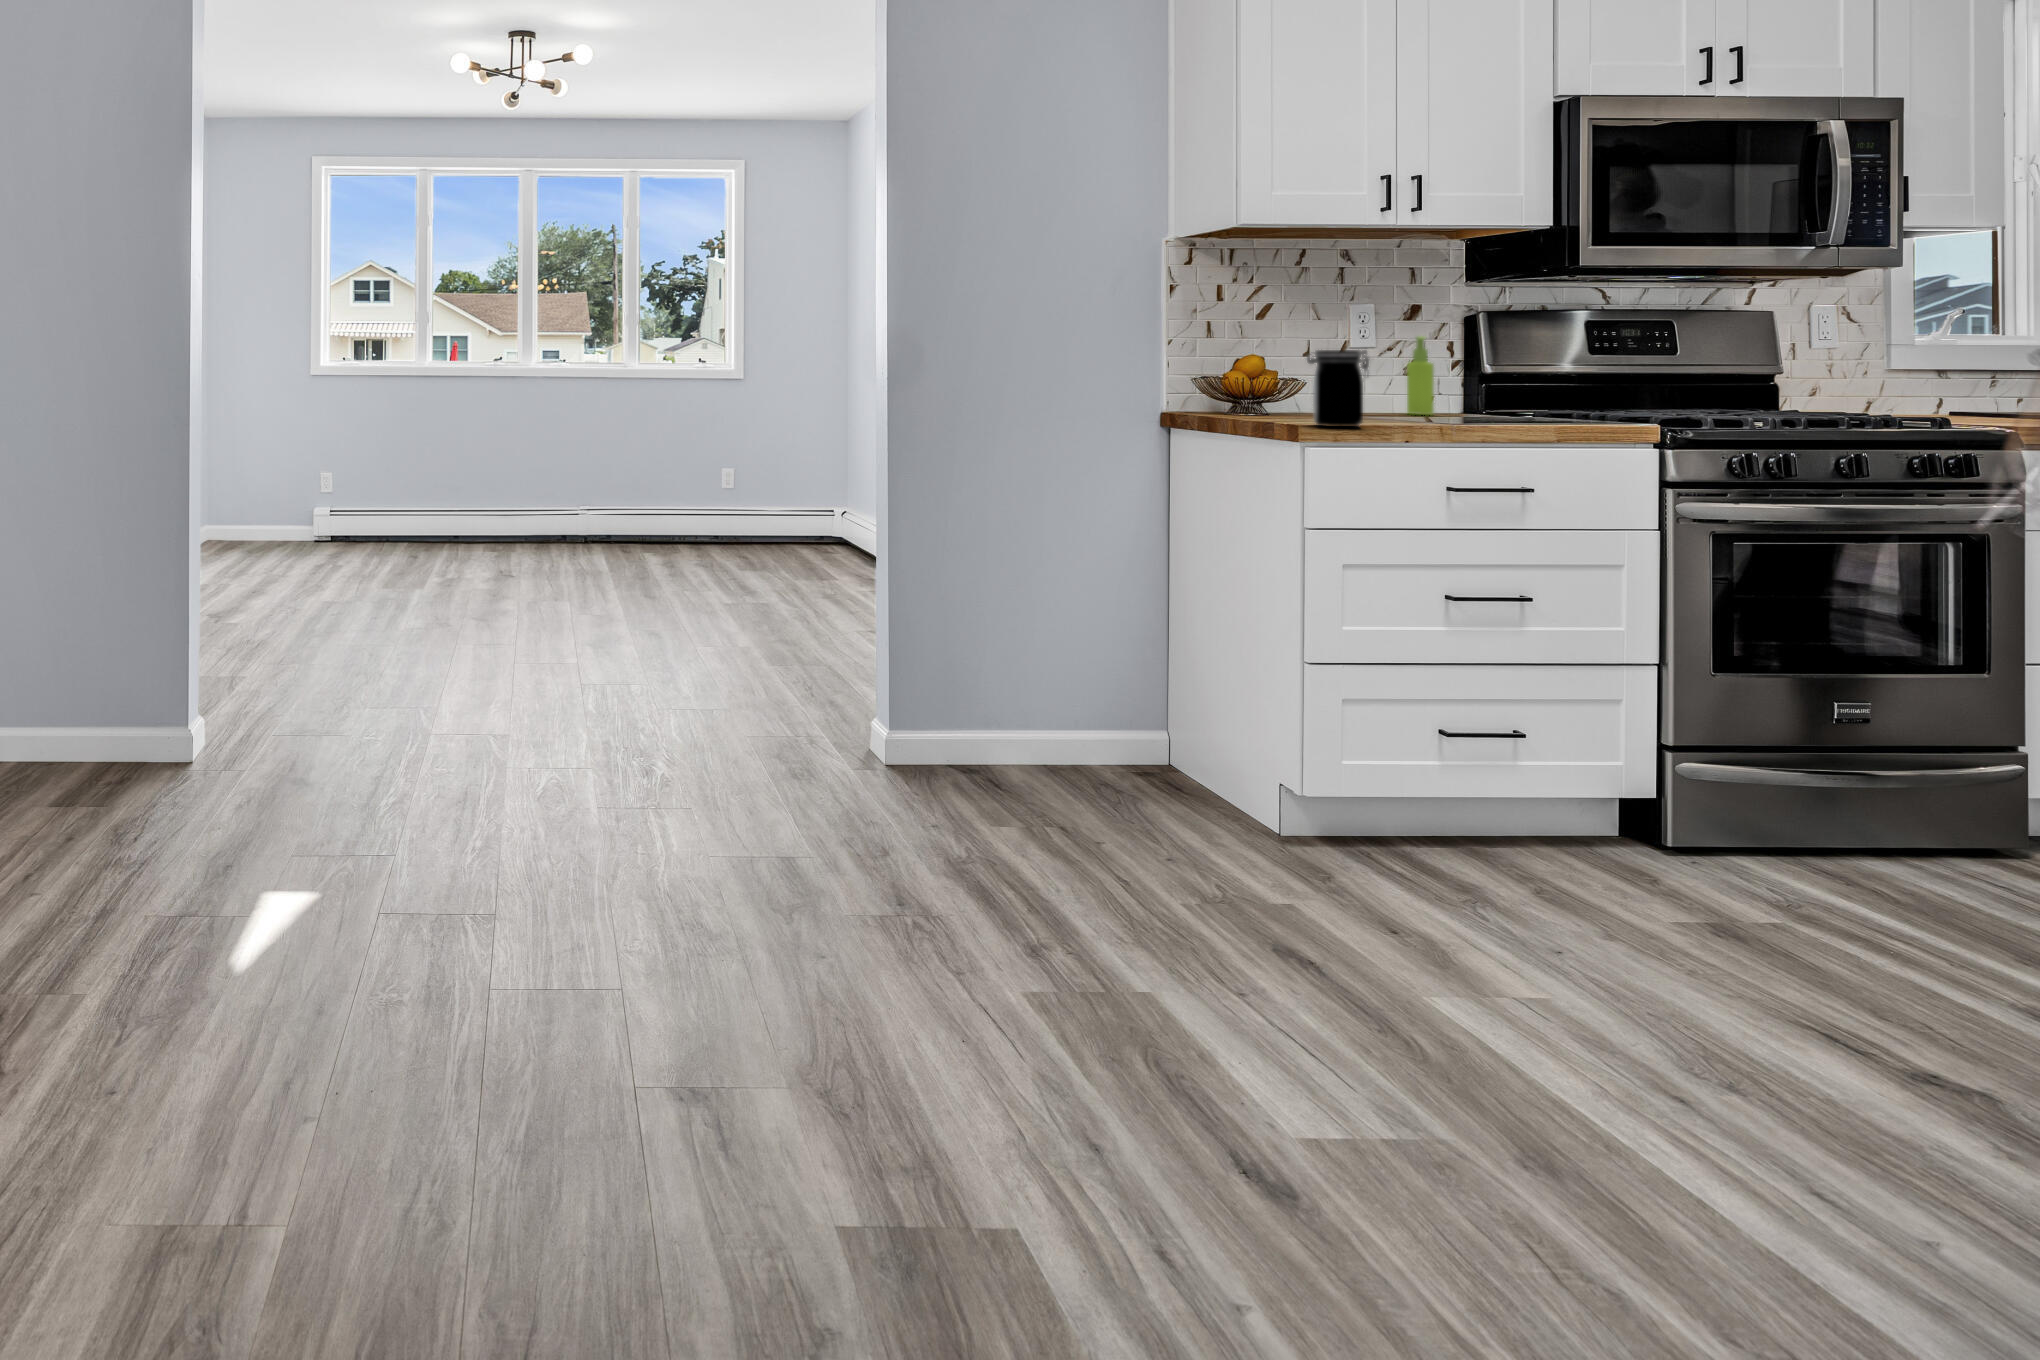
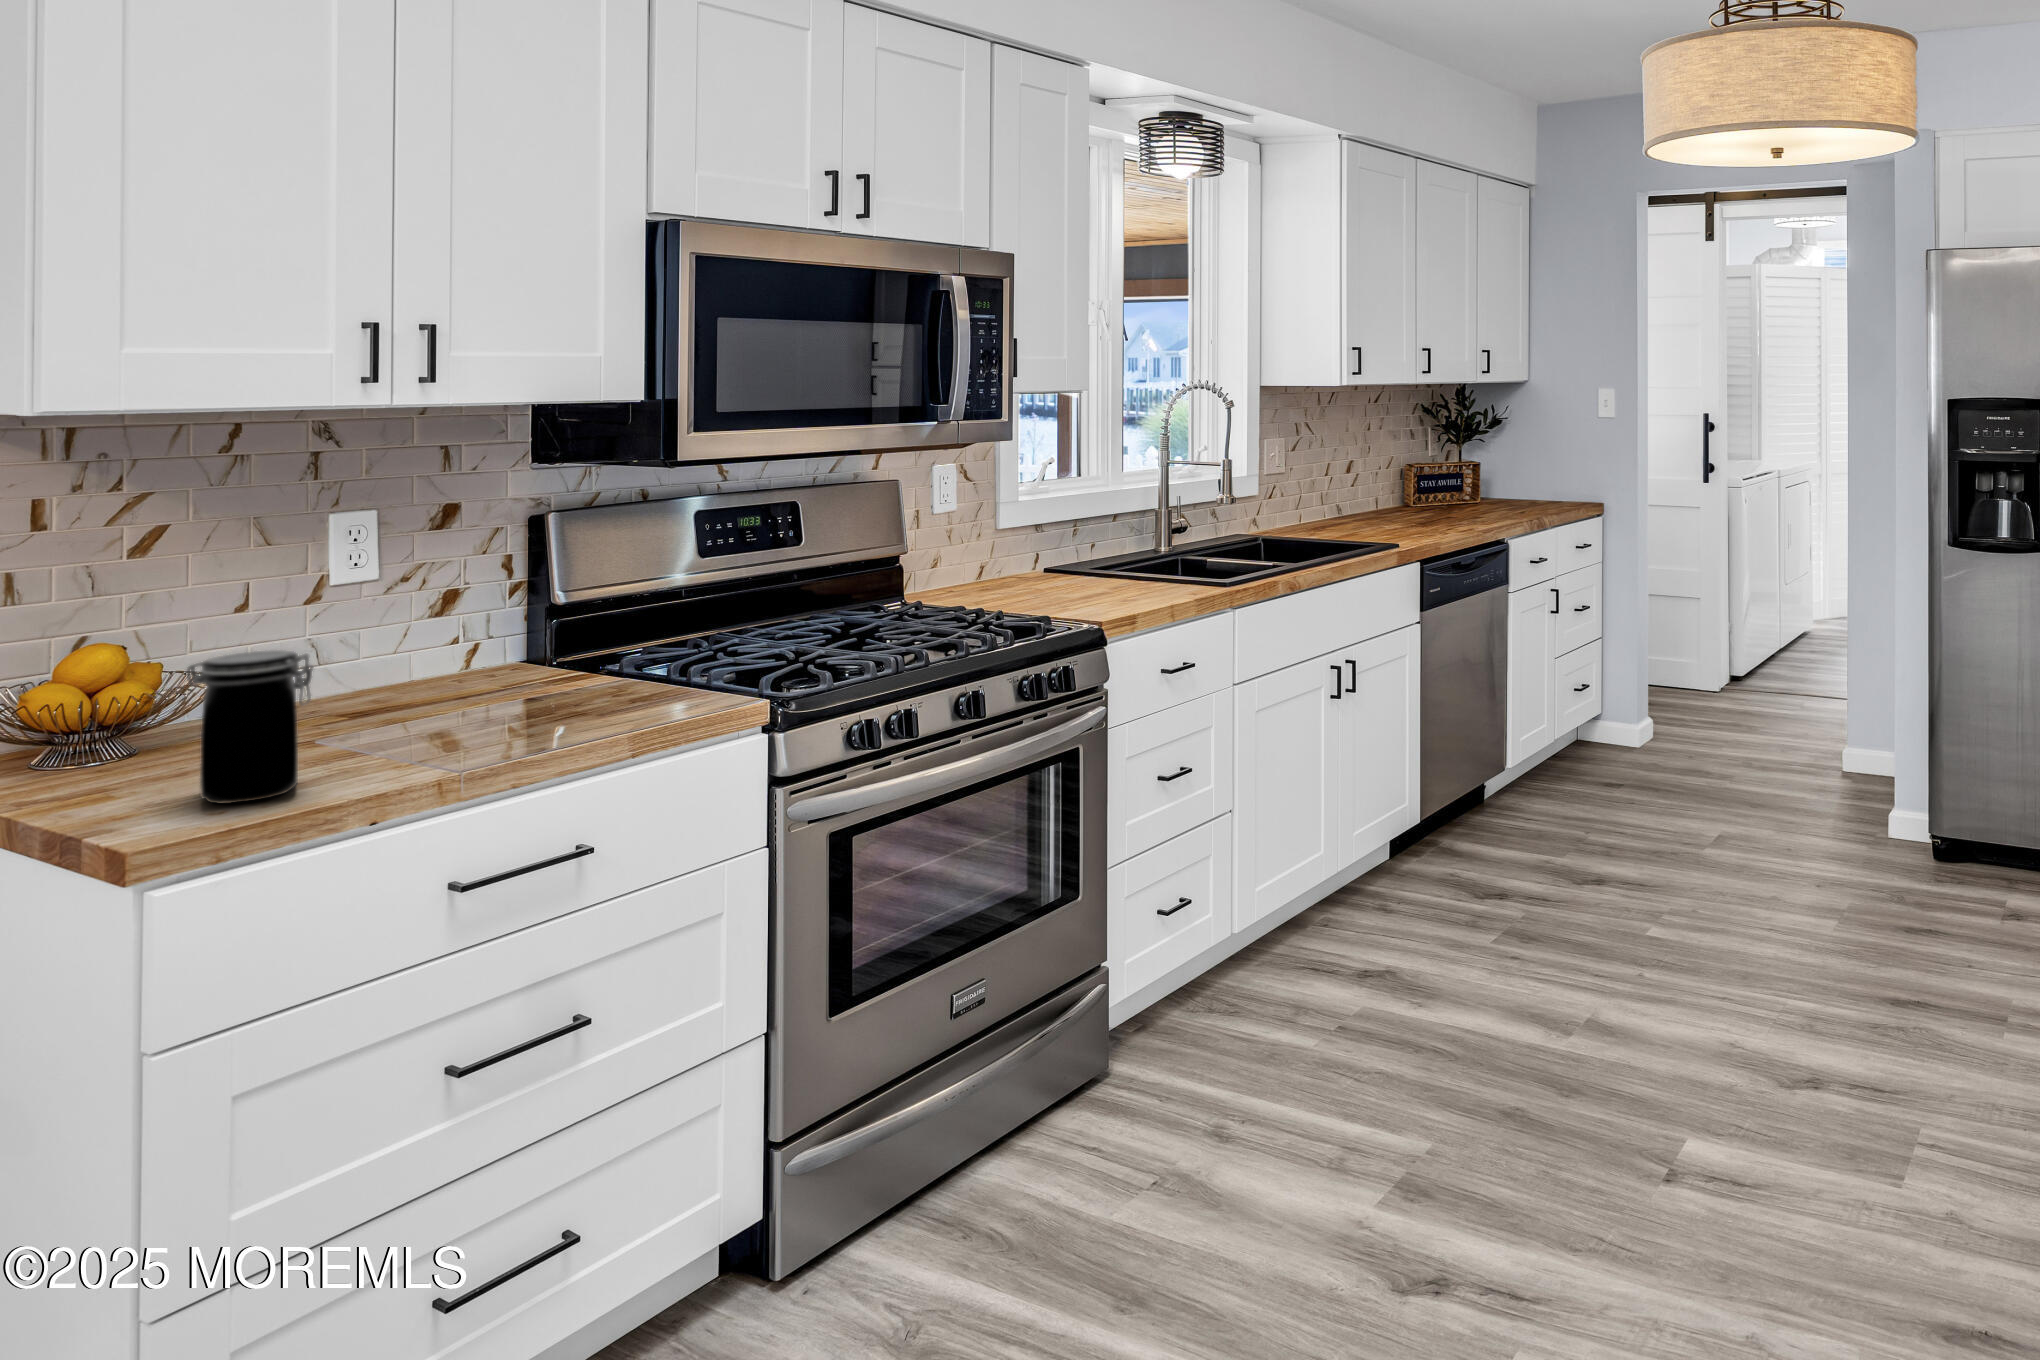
soap dispenser: present [1407,336,1434,415] -> none [415,577,459,705]

